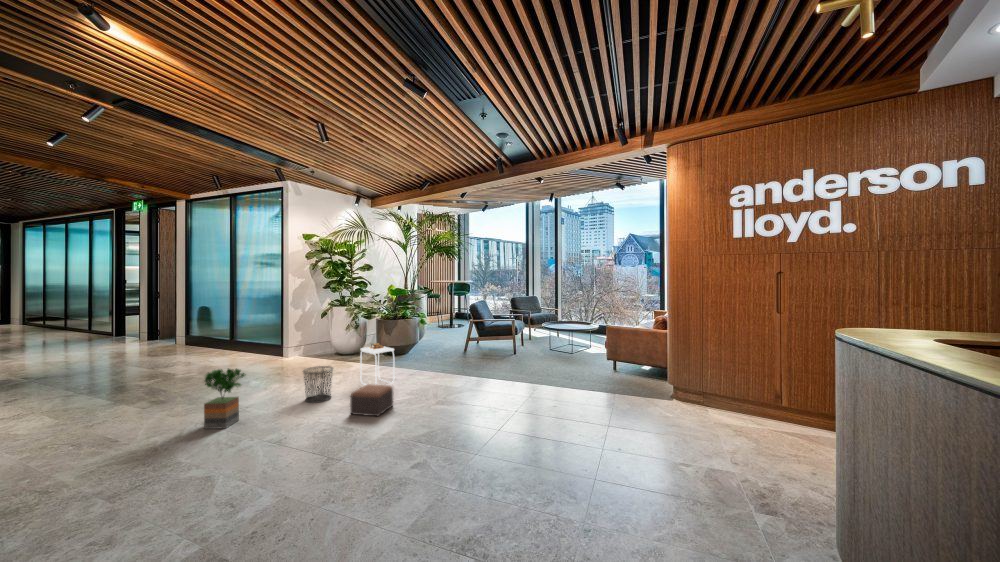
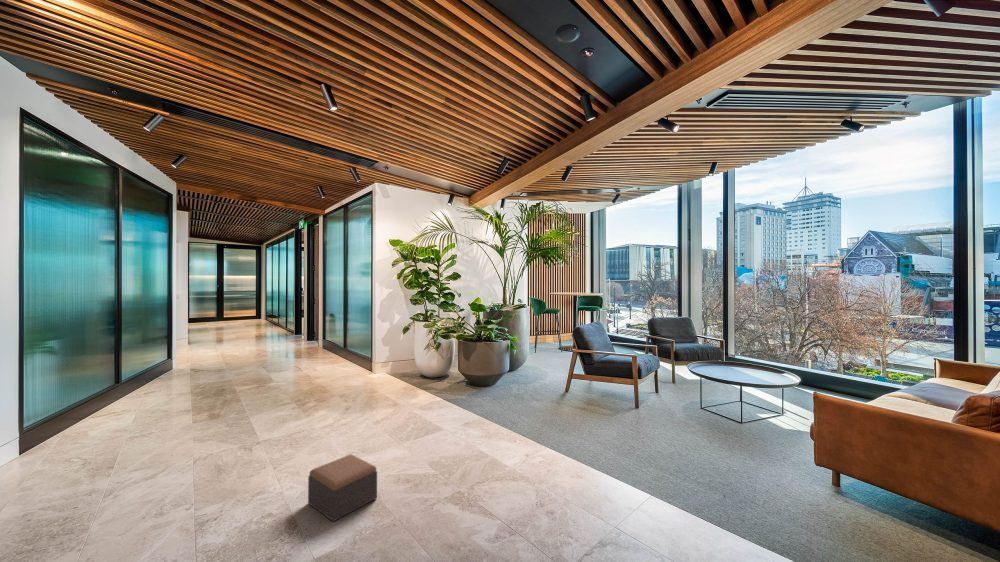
side table: present [360,343,395,385] -> none [389,382,426,447]
waste bin: present [303,366,333,403] -> none [294,409,336,463]
potted tree: present [204,368,246,429] -> none [137,407,209,492]

